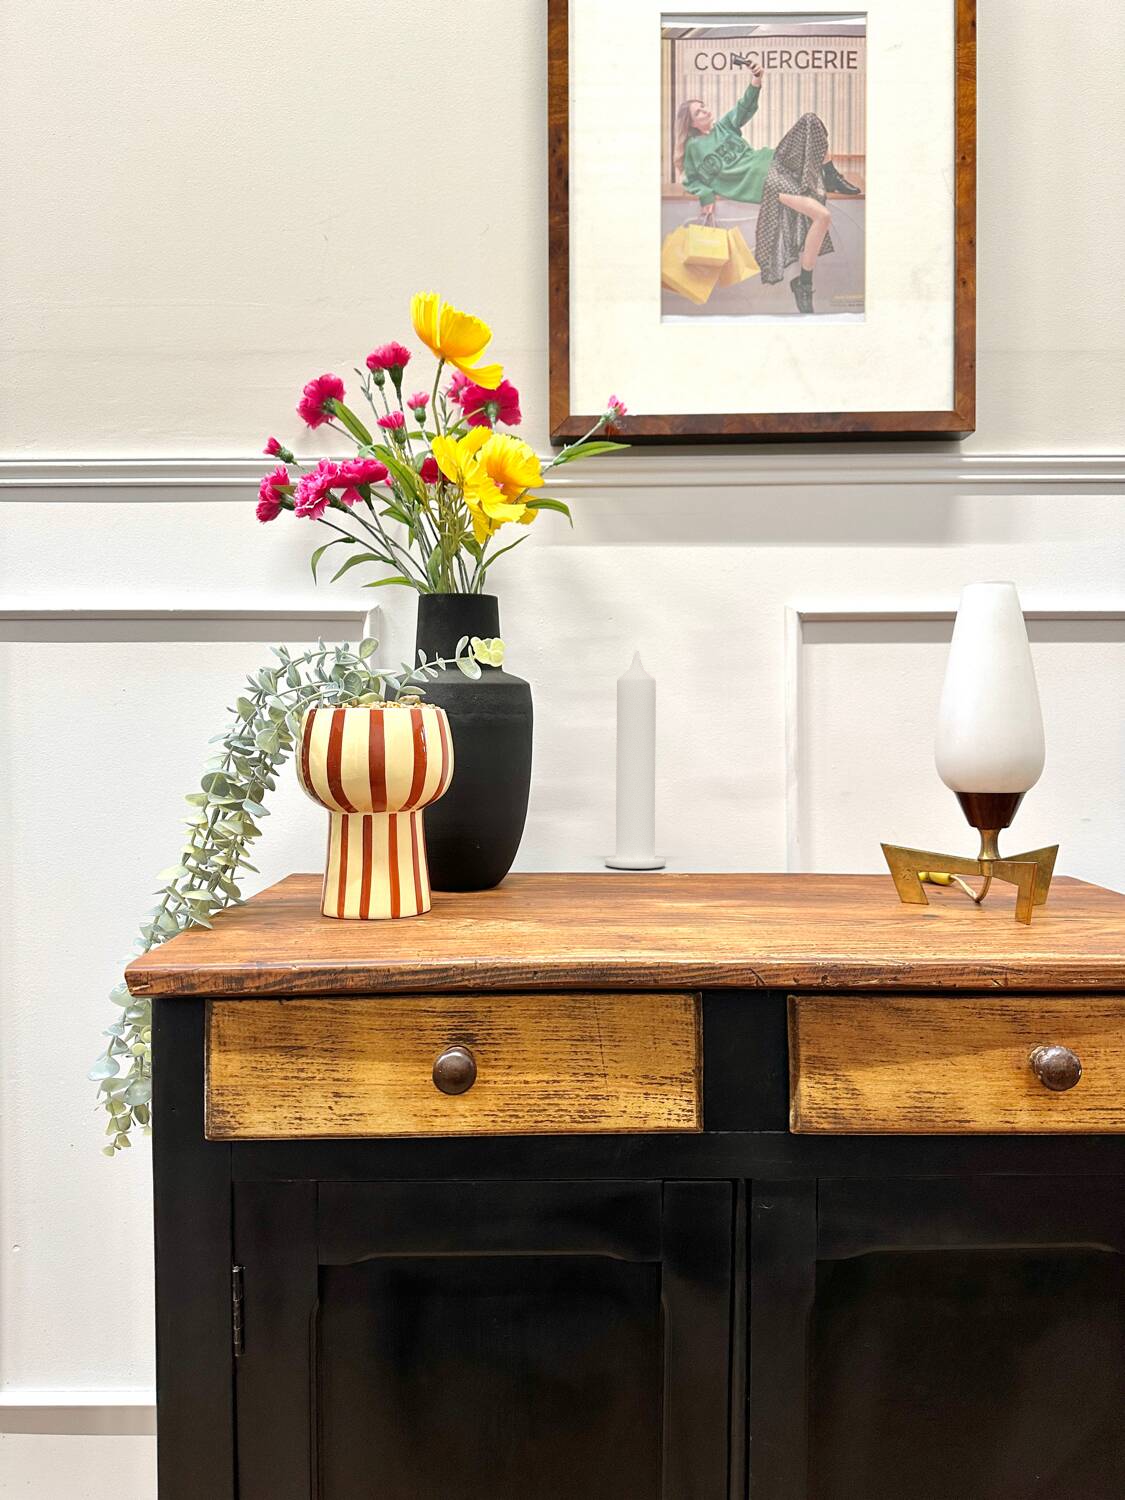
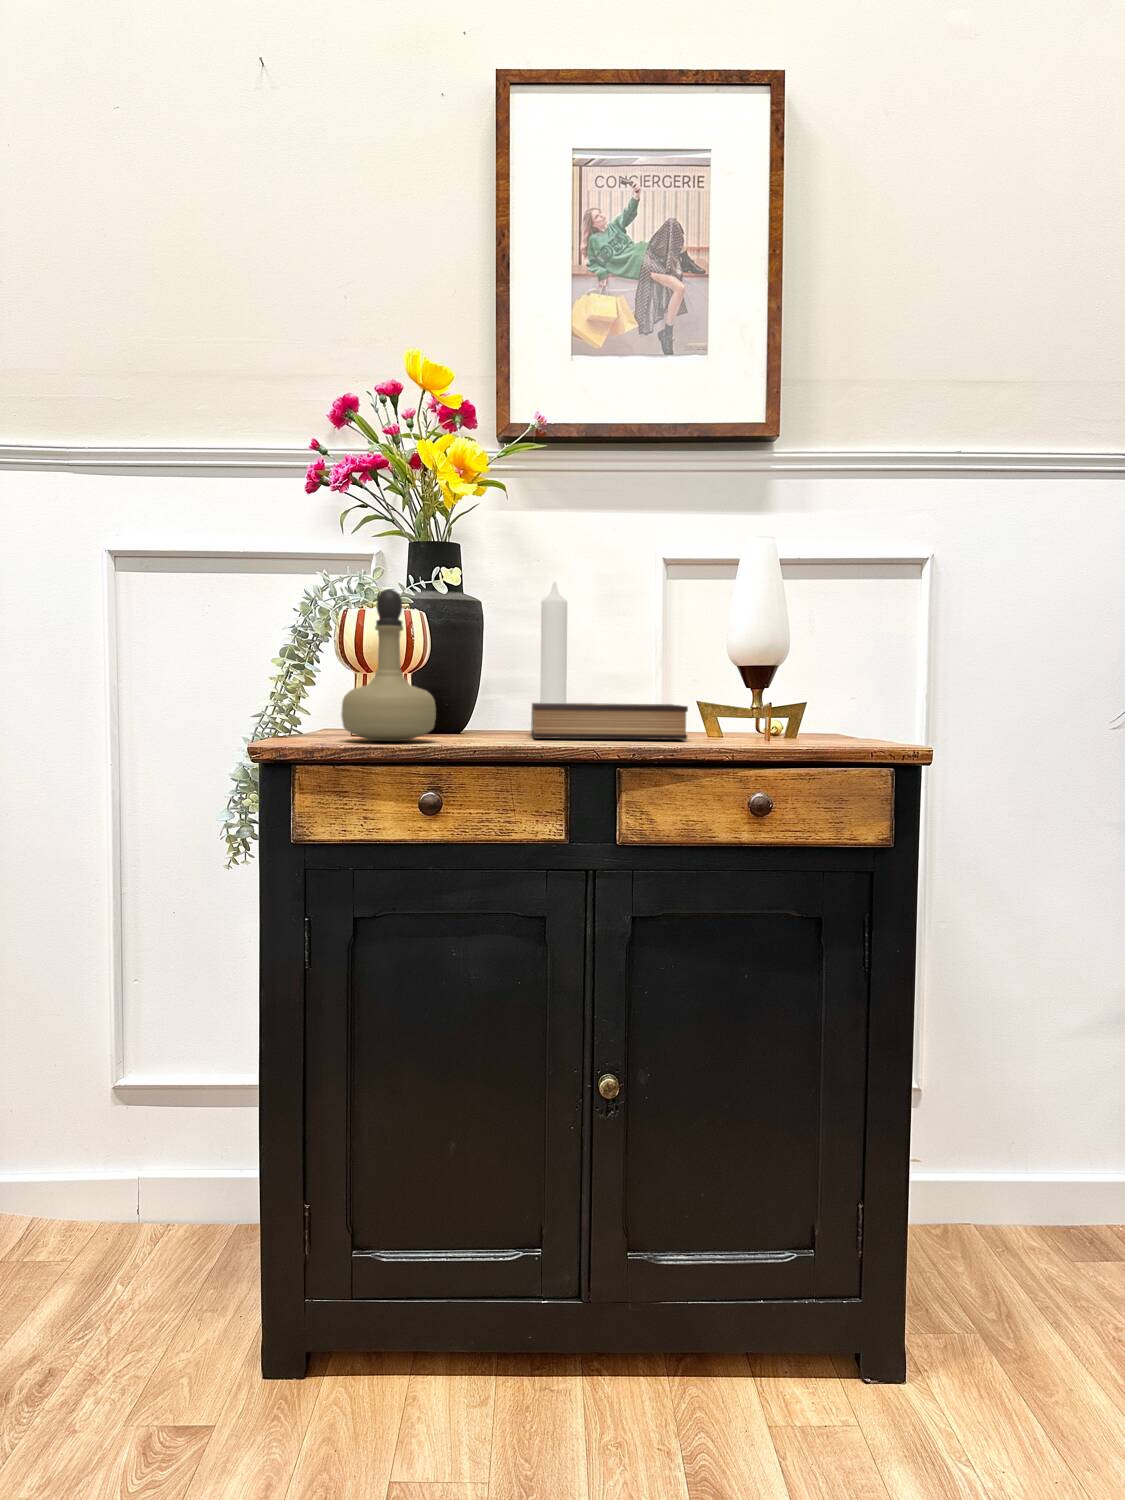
perfume bottle: none [297,680,464,952] -> present [341,589,436,741]
hardback book: none [614,848,890,926] -> present [531,703,688,740]

